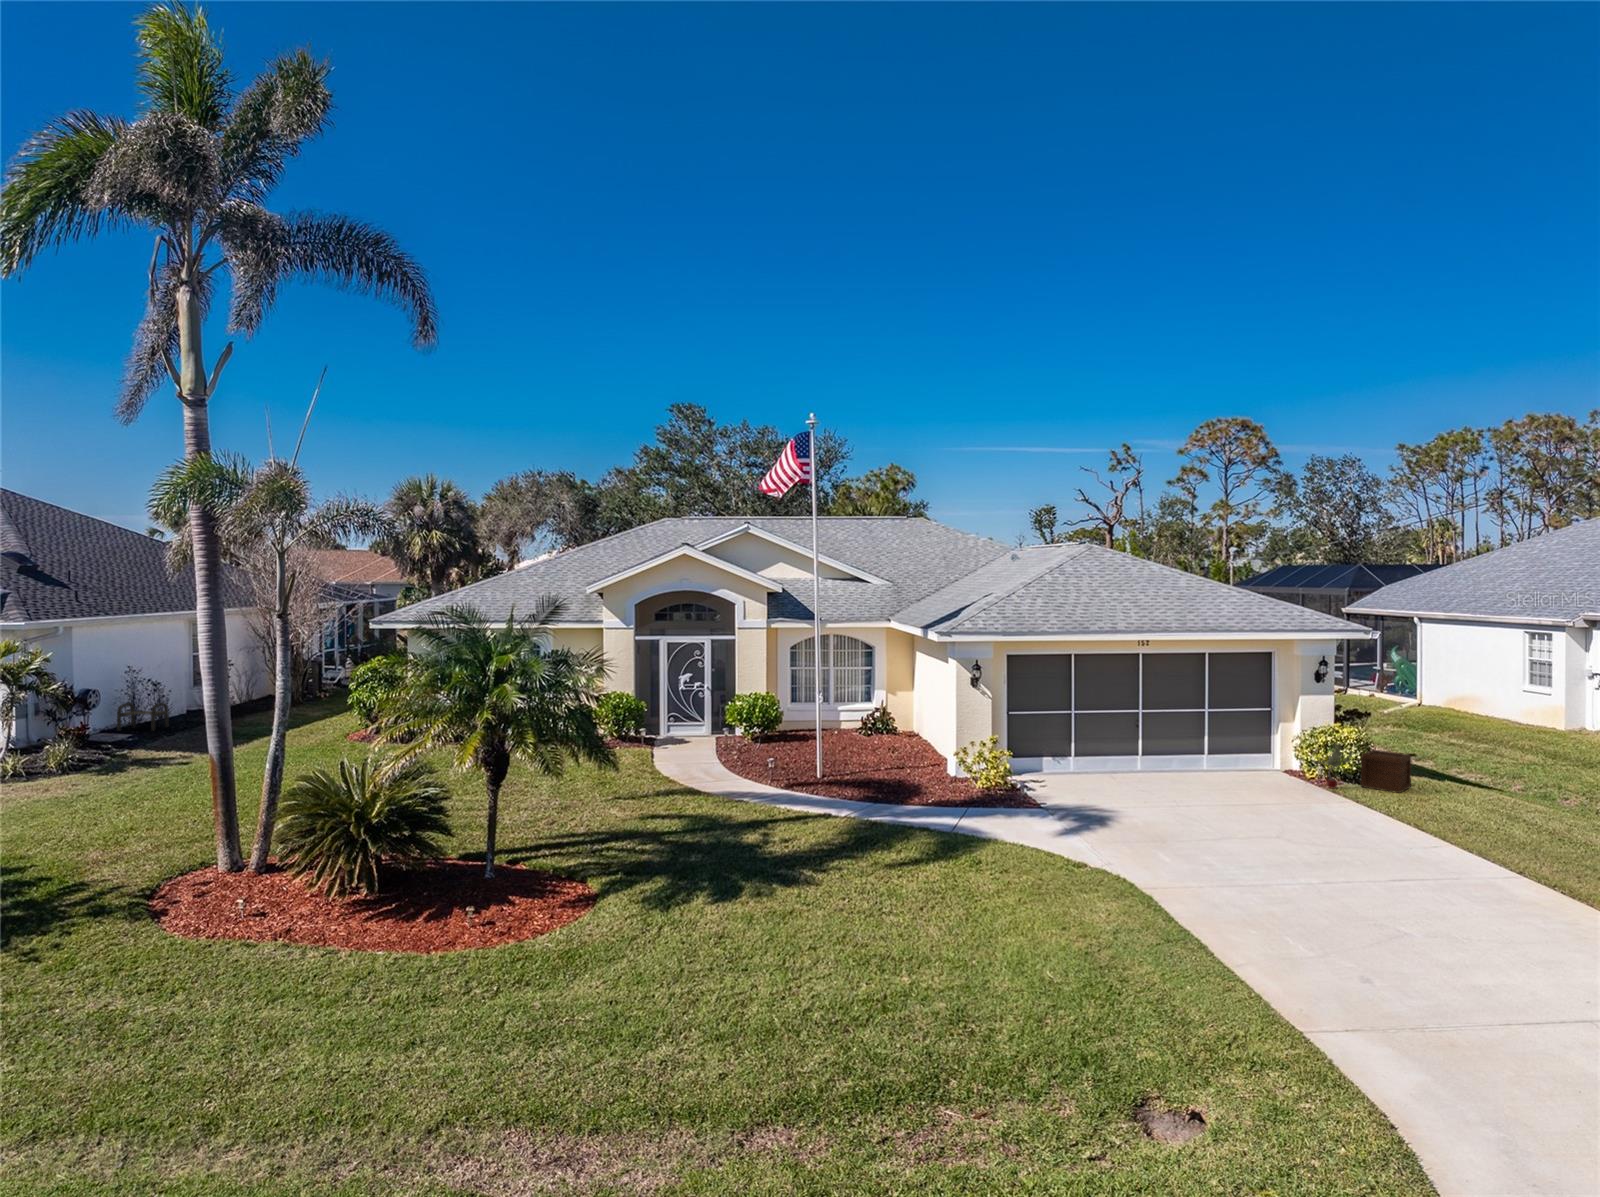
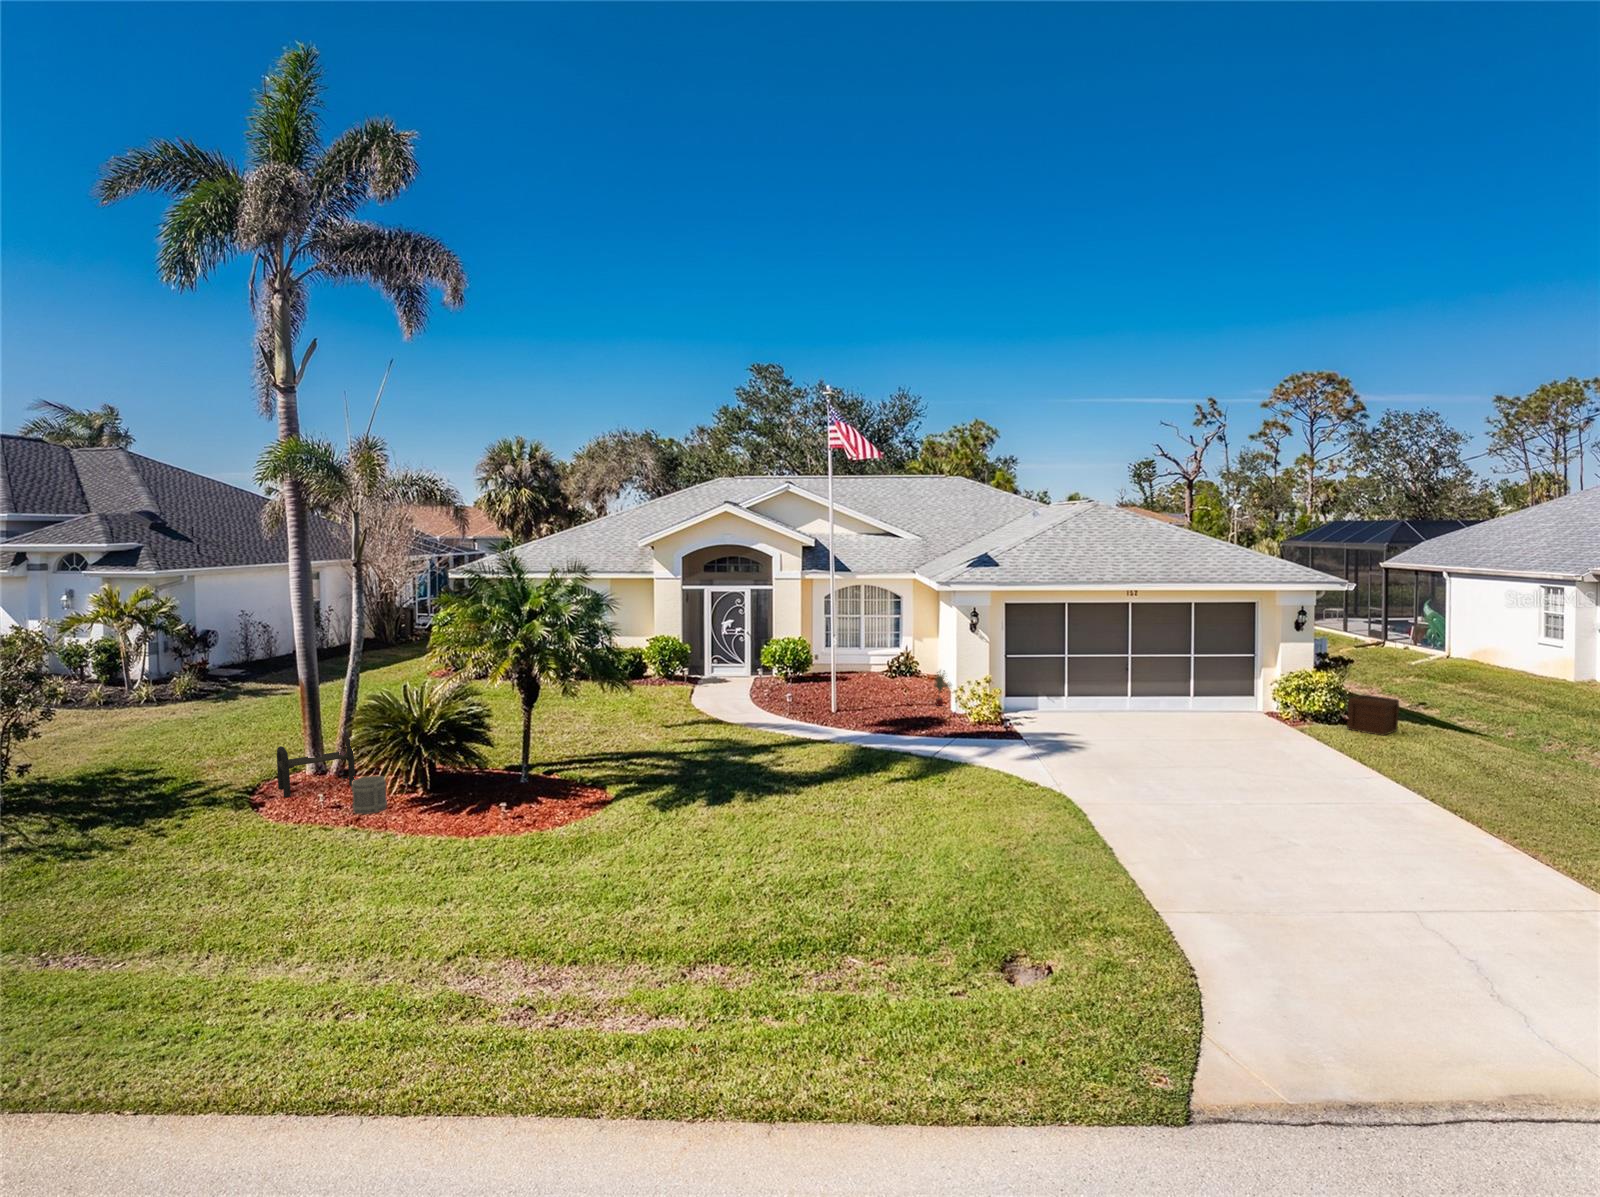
bench: present [117,703,169,731] -> present [277,738,355,797]
potted tree: present [1313,744,1354,789] -> present [934,671,951,706]
bucket: none [279,873,323,923] -> present [351,776,387,814]

